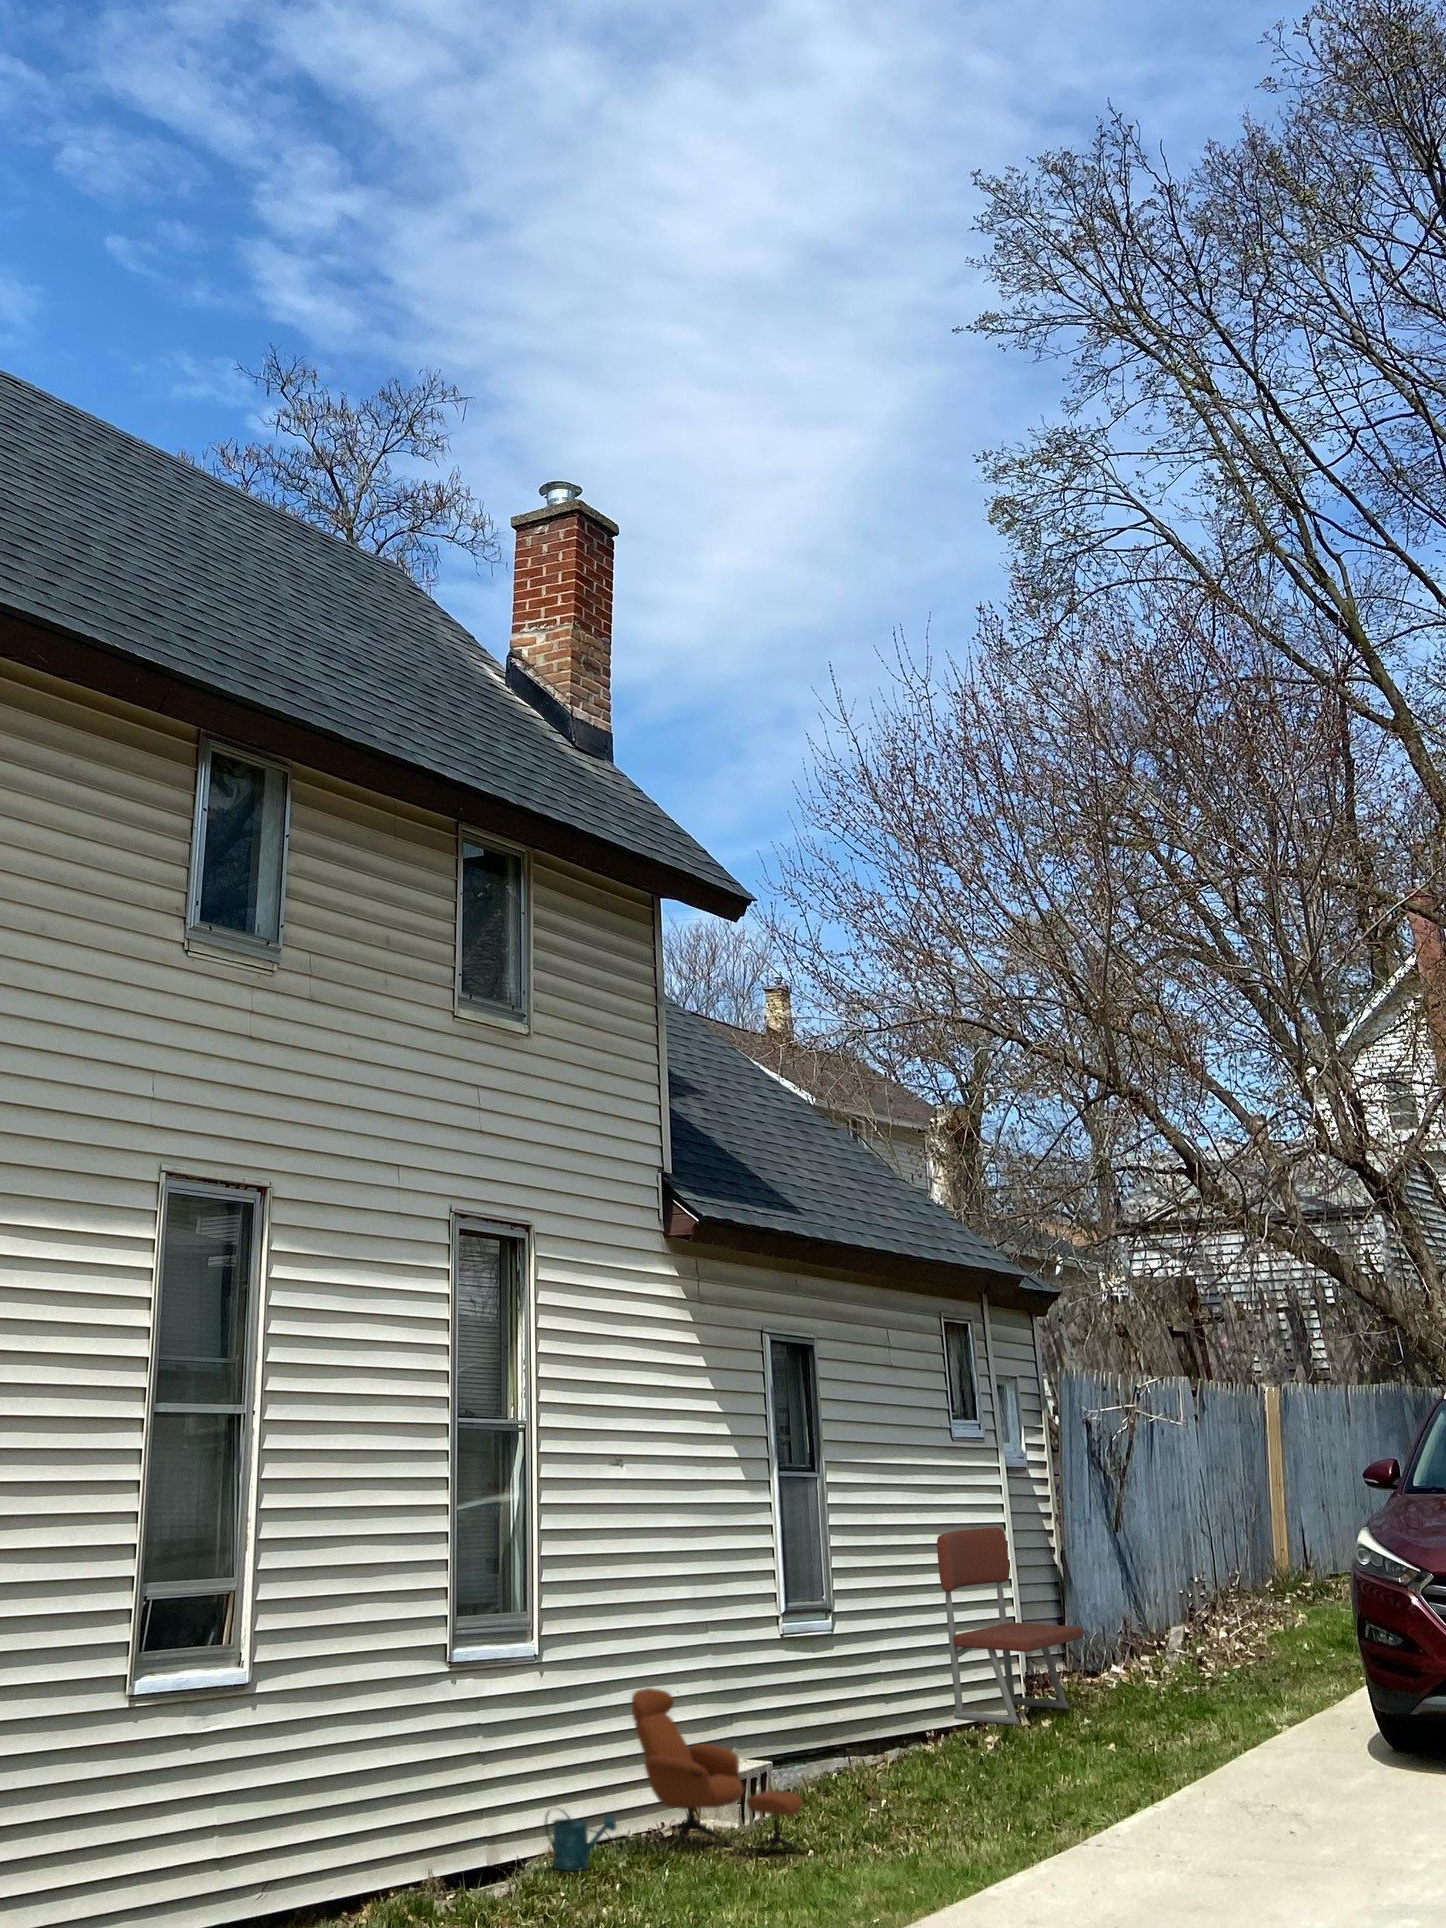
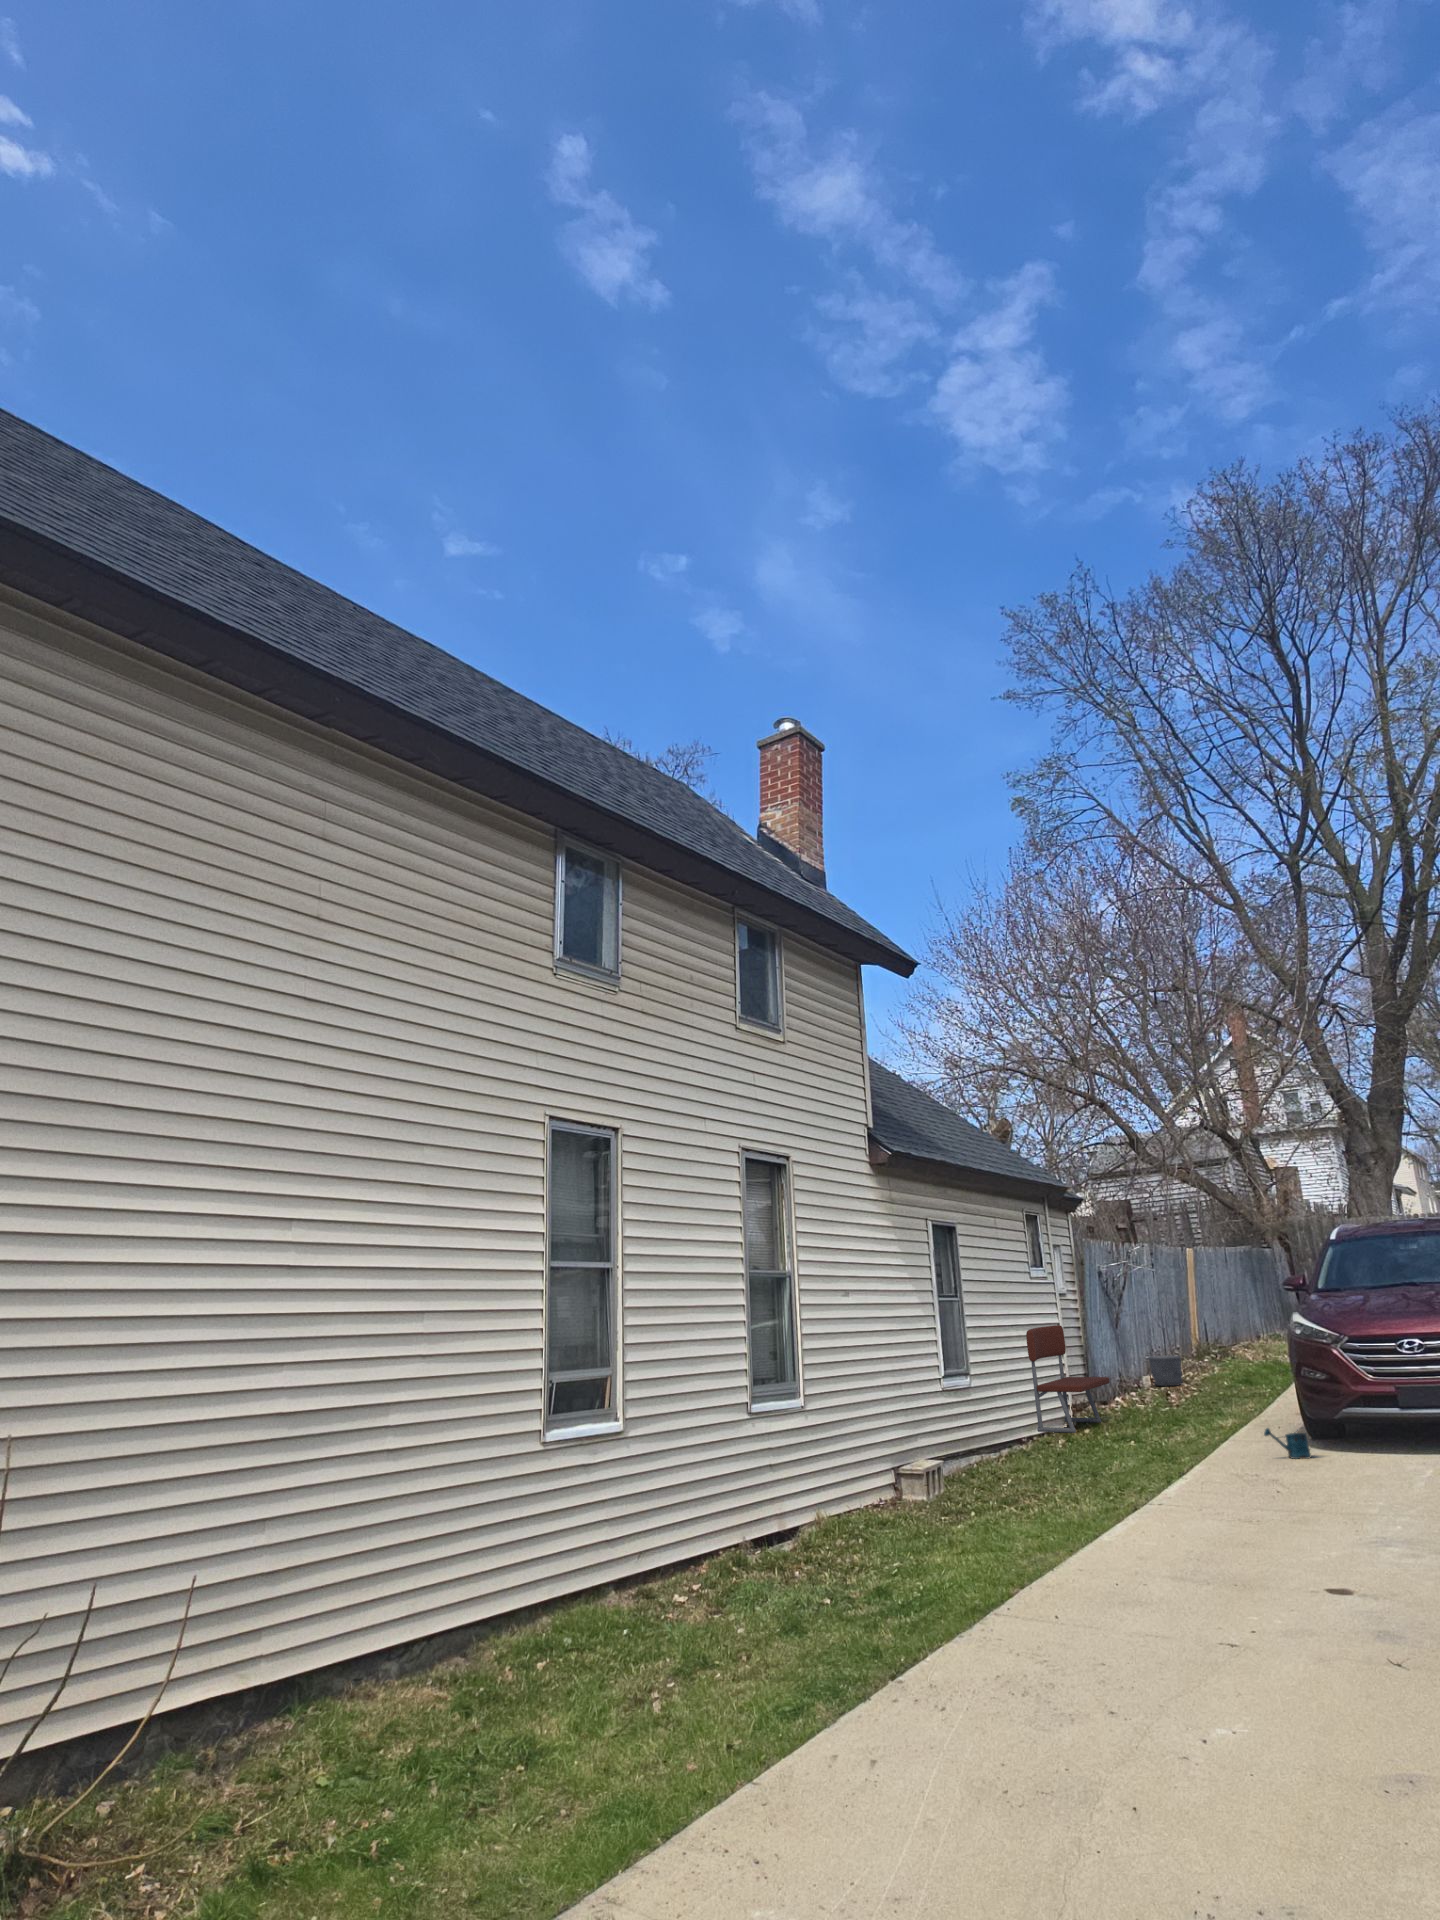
planter: none [1175,1590,1236,1648] -> present [1149,1355,1183,1386]
lounge chair: present [632,1688,804,1855] -> none [859,1424,971,1517]
watering can: present [545,1811,616,1871] -> present [1264,1428,1311,1459]

